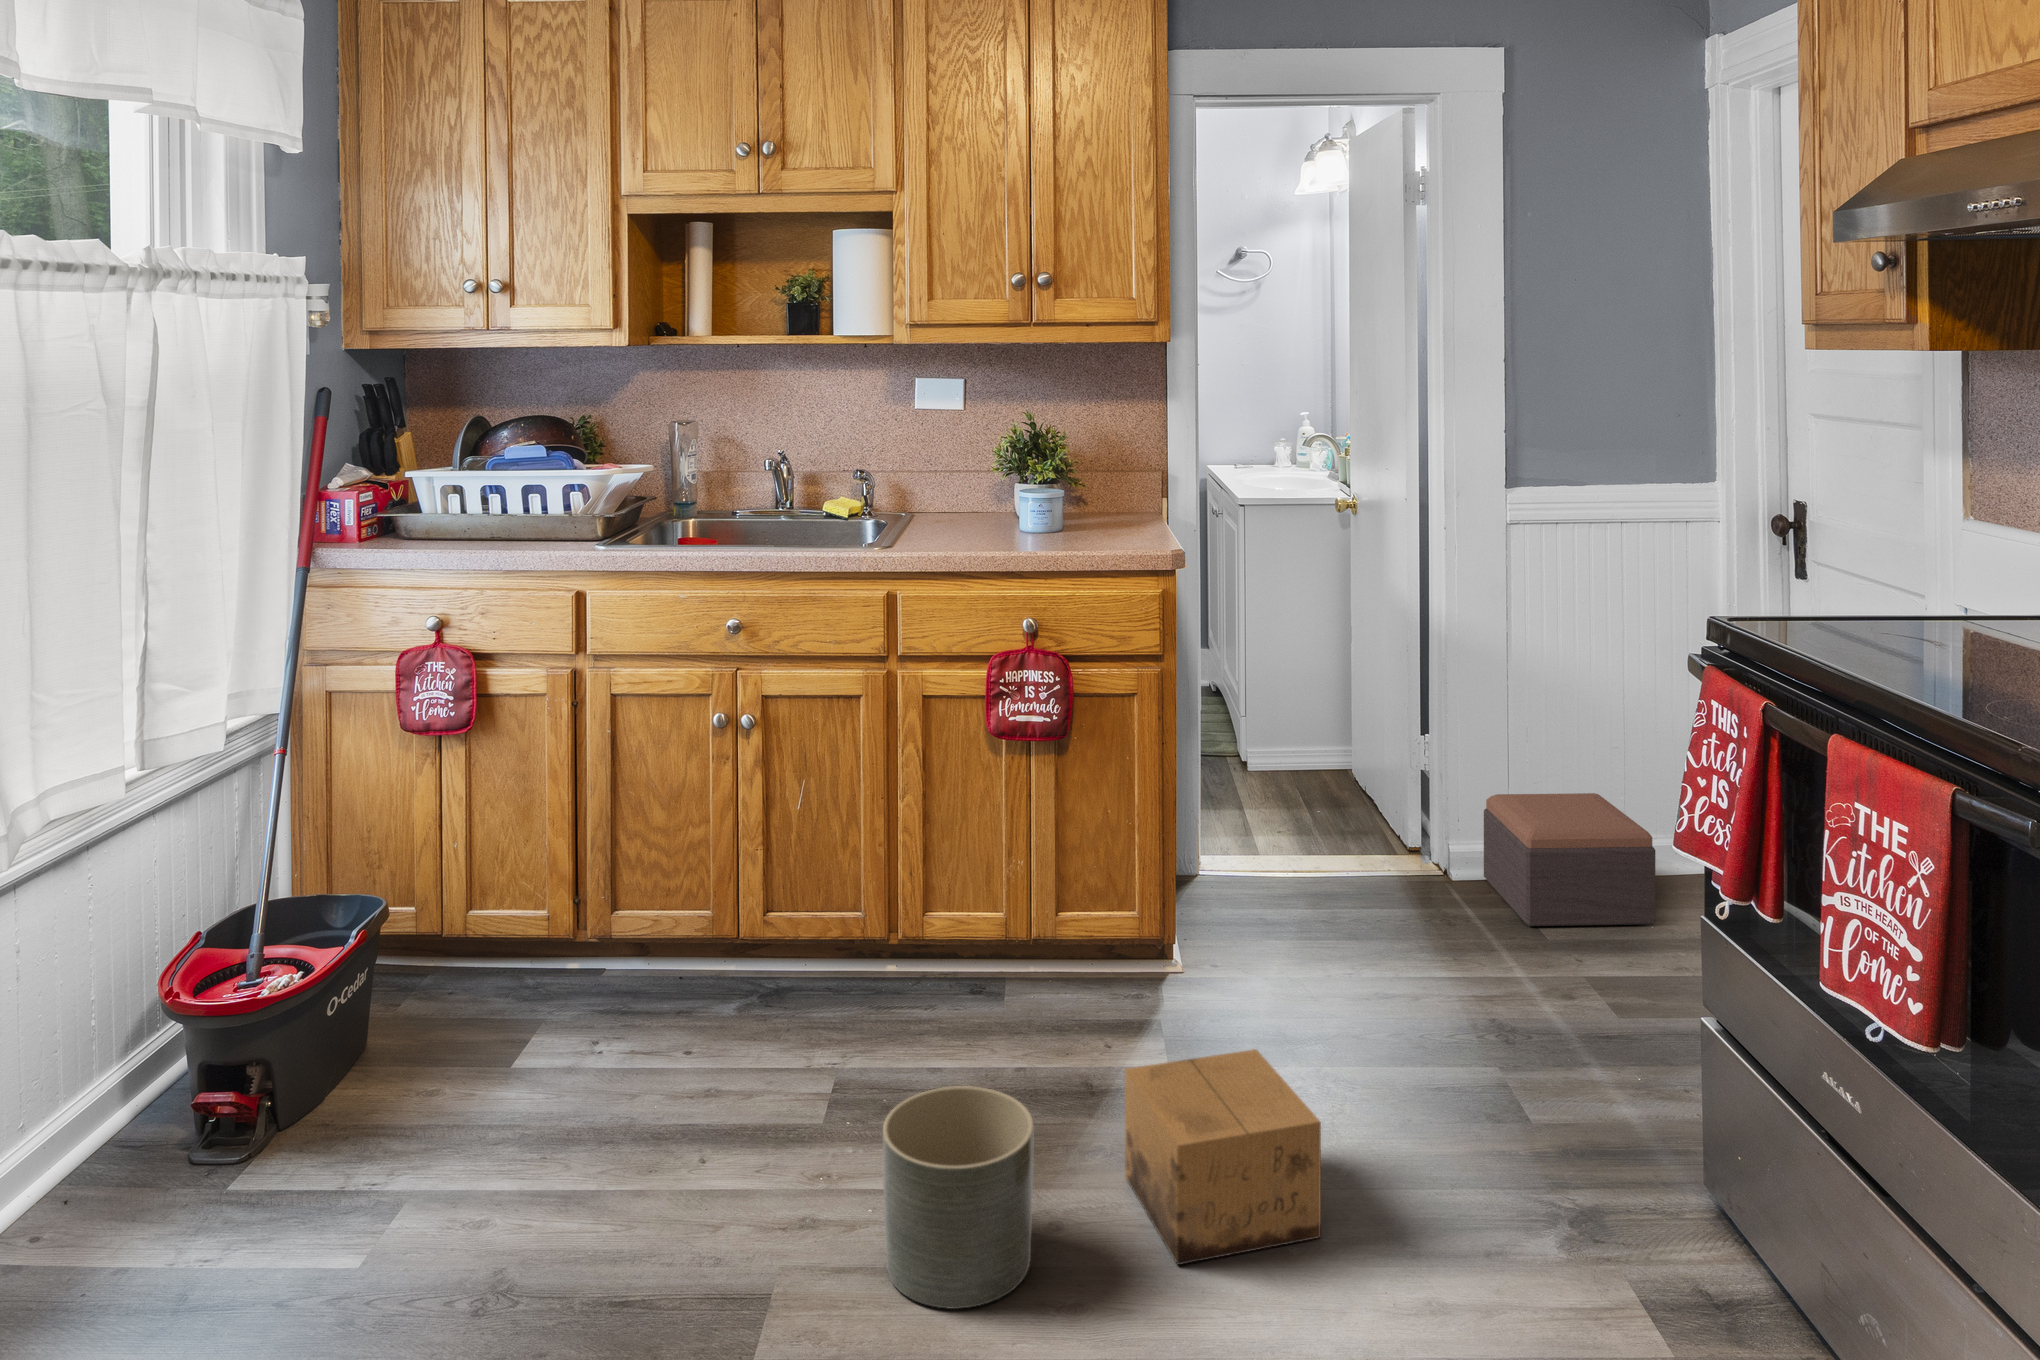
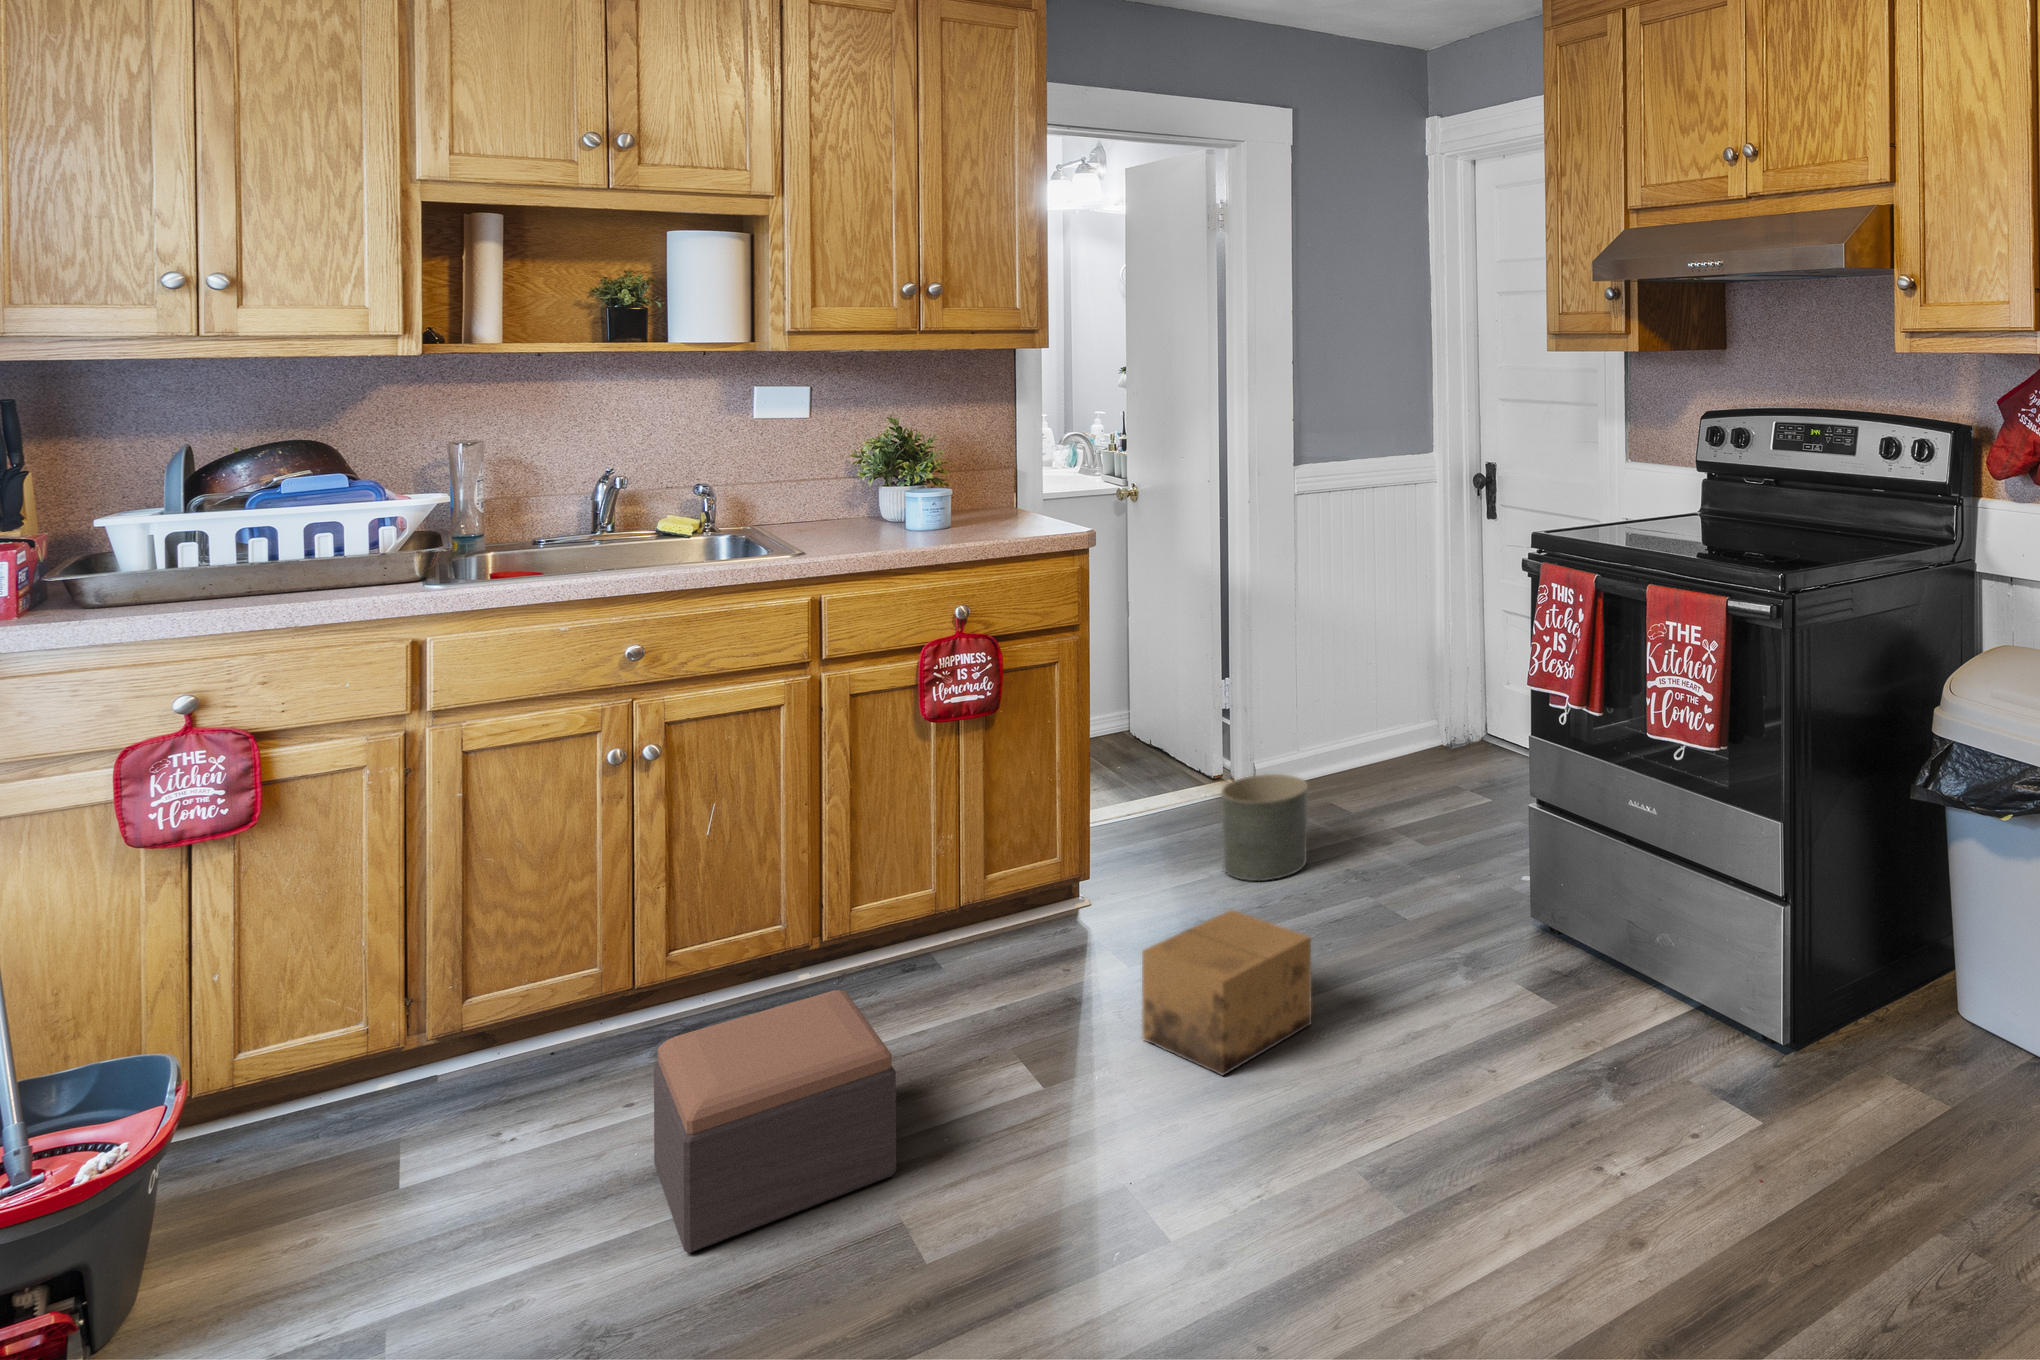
footstool: present [1484,793,1656,926] -> present [654,990,896,1253]
planter: present [883,1086,1034,1309] -> present [1221,774,1308,881]

